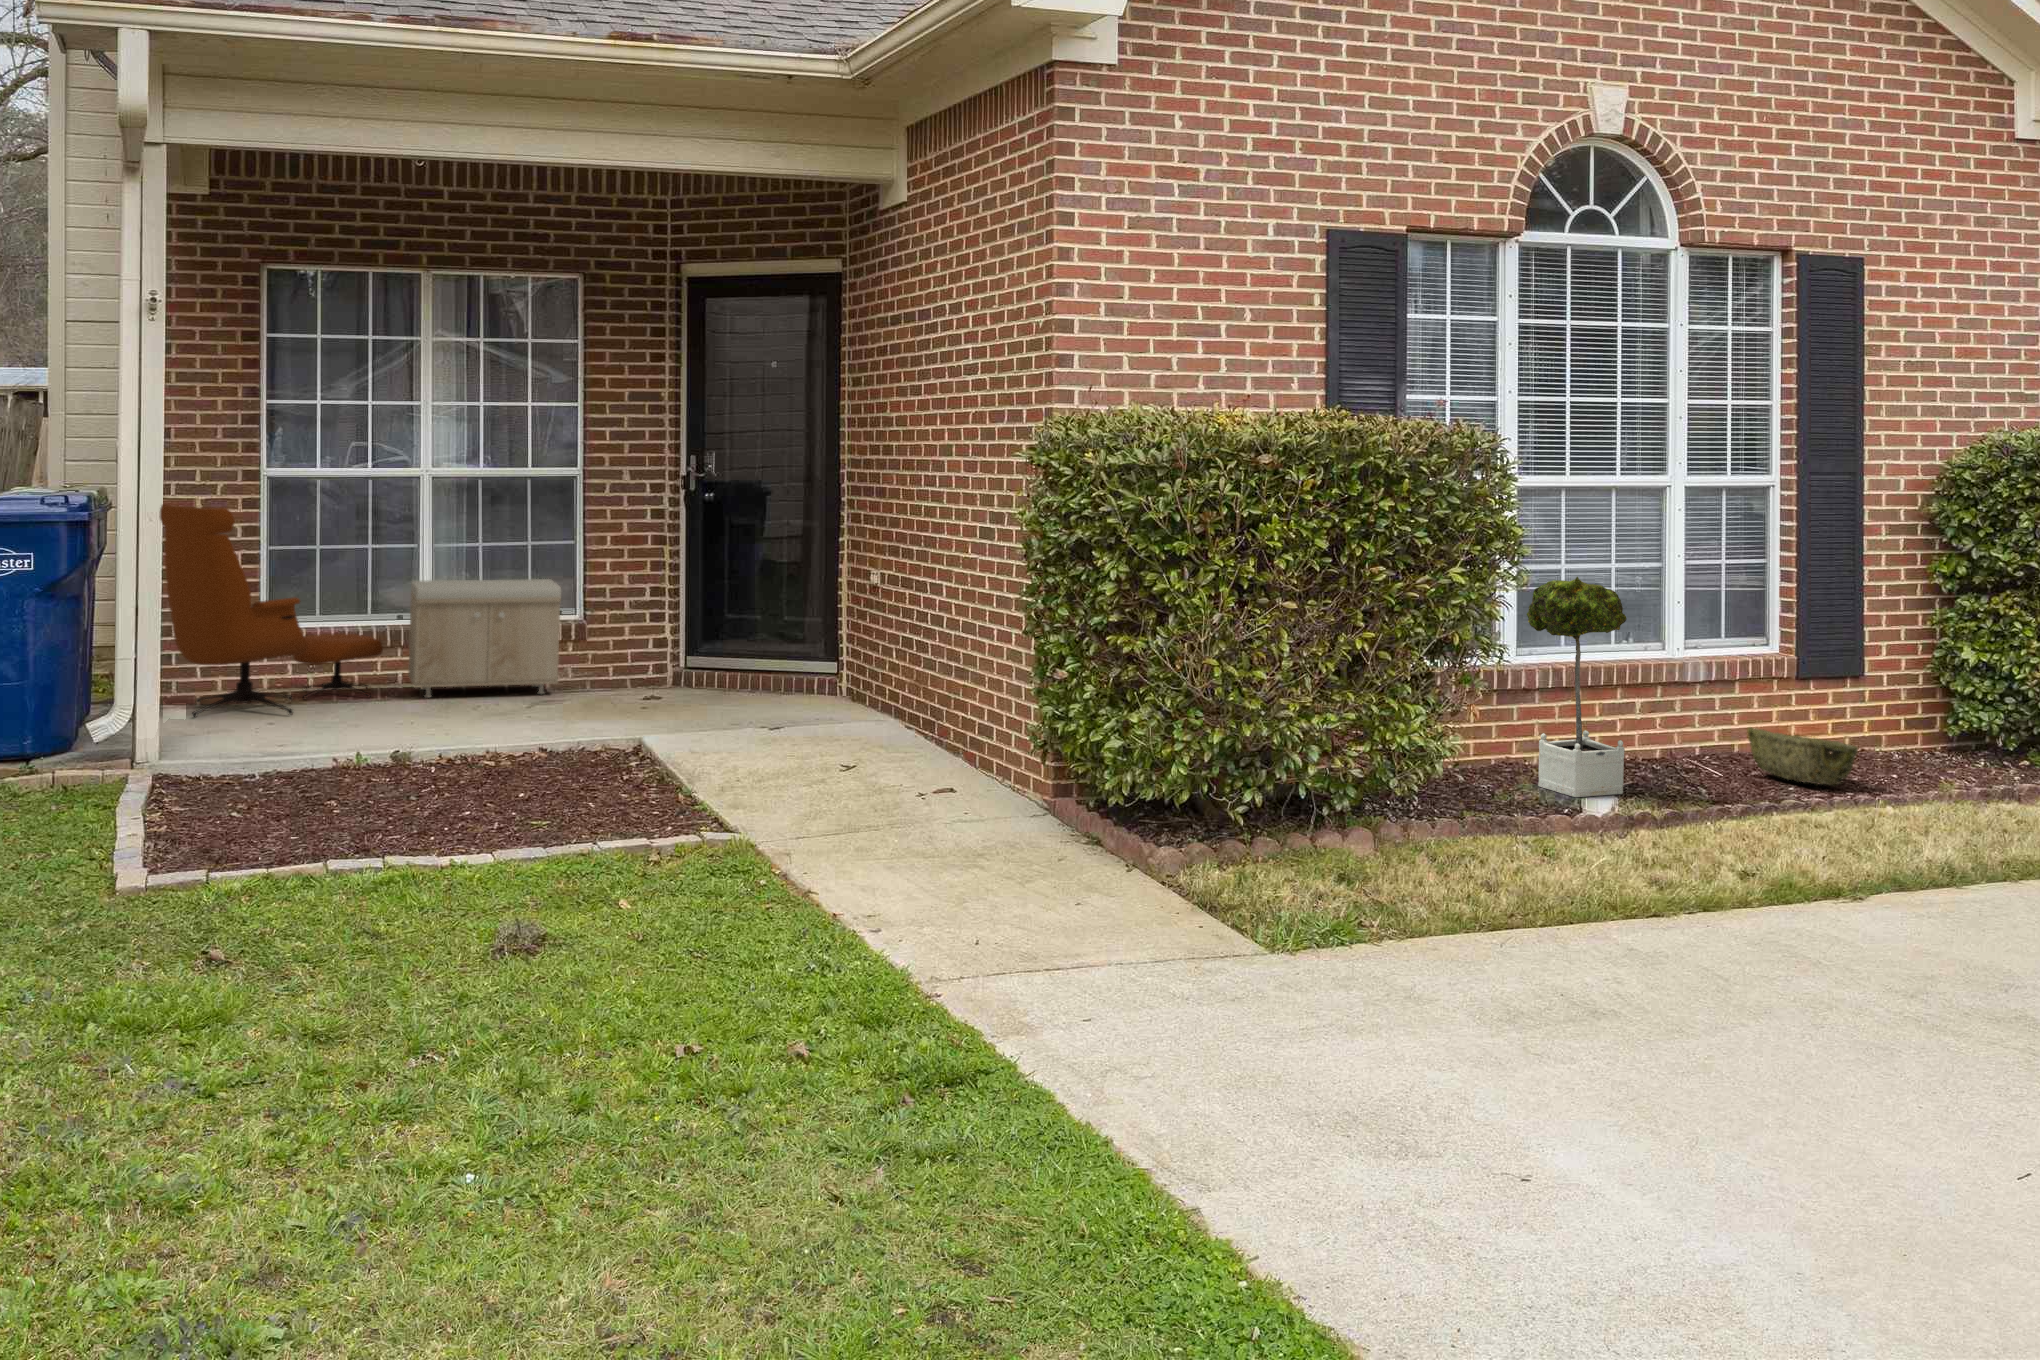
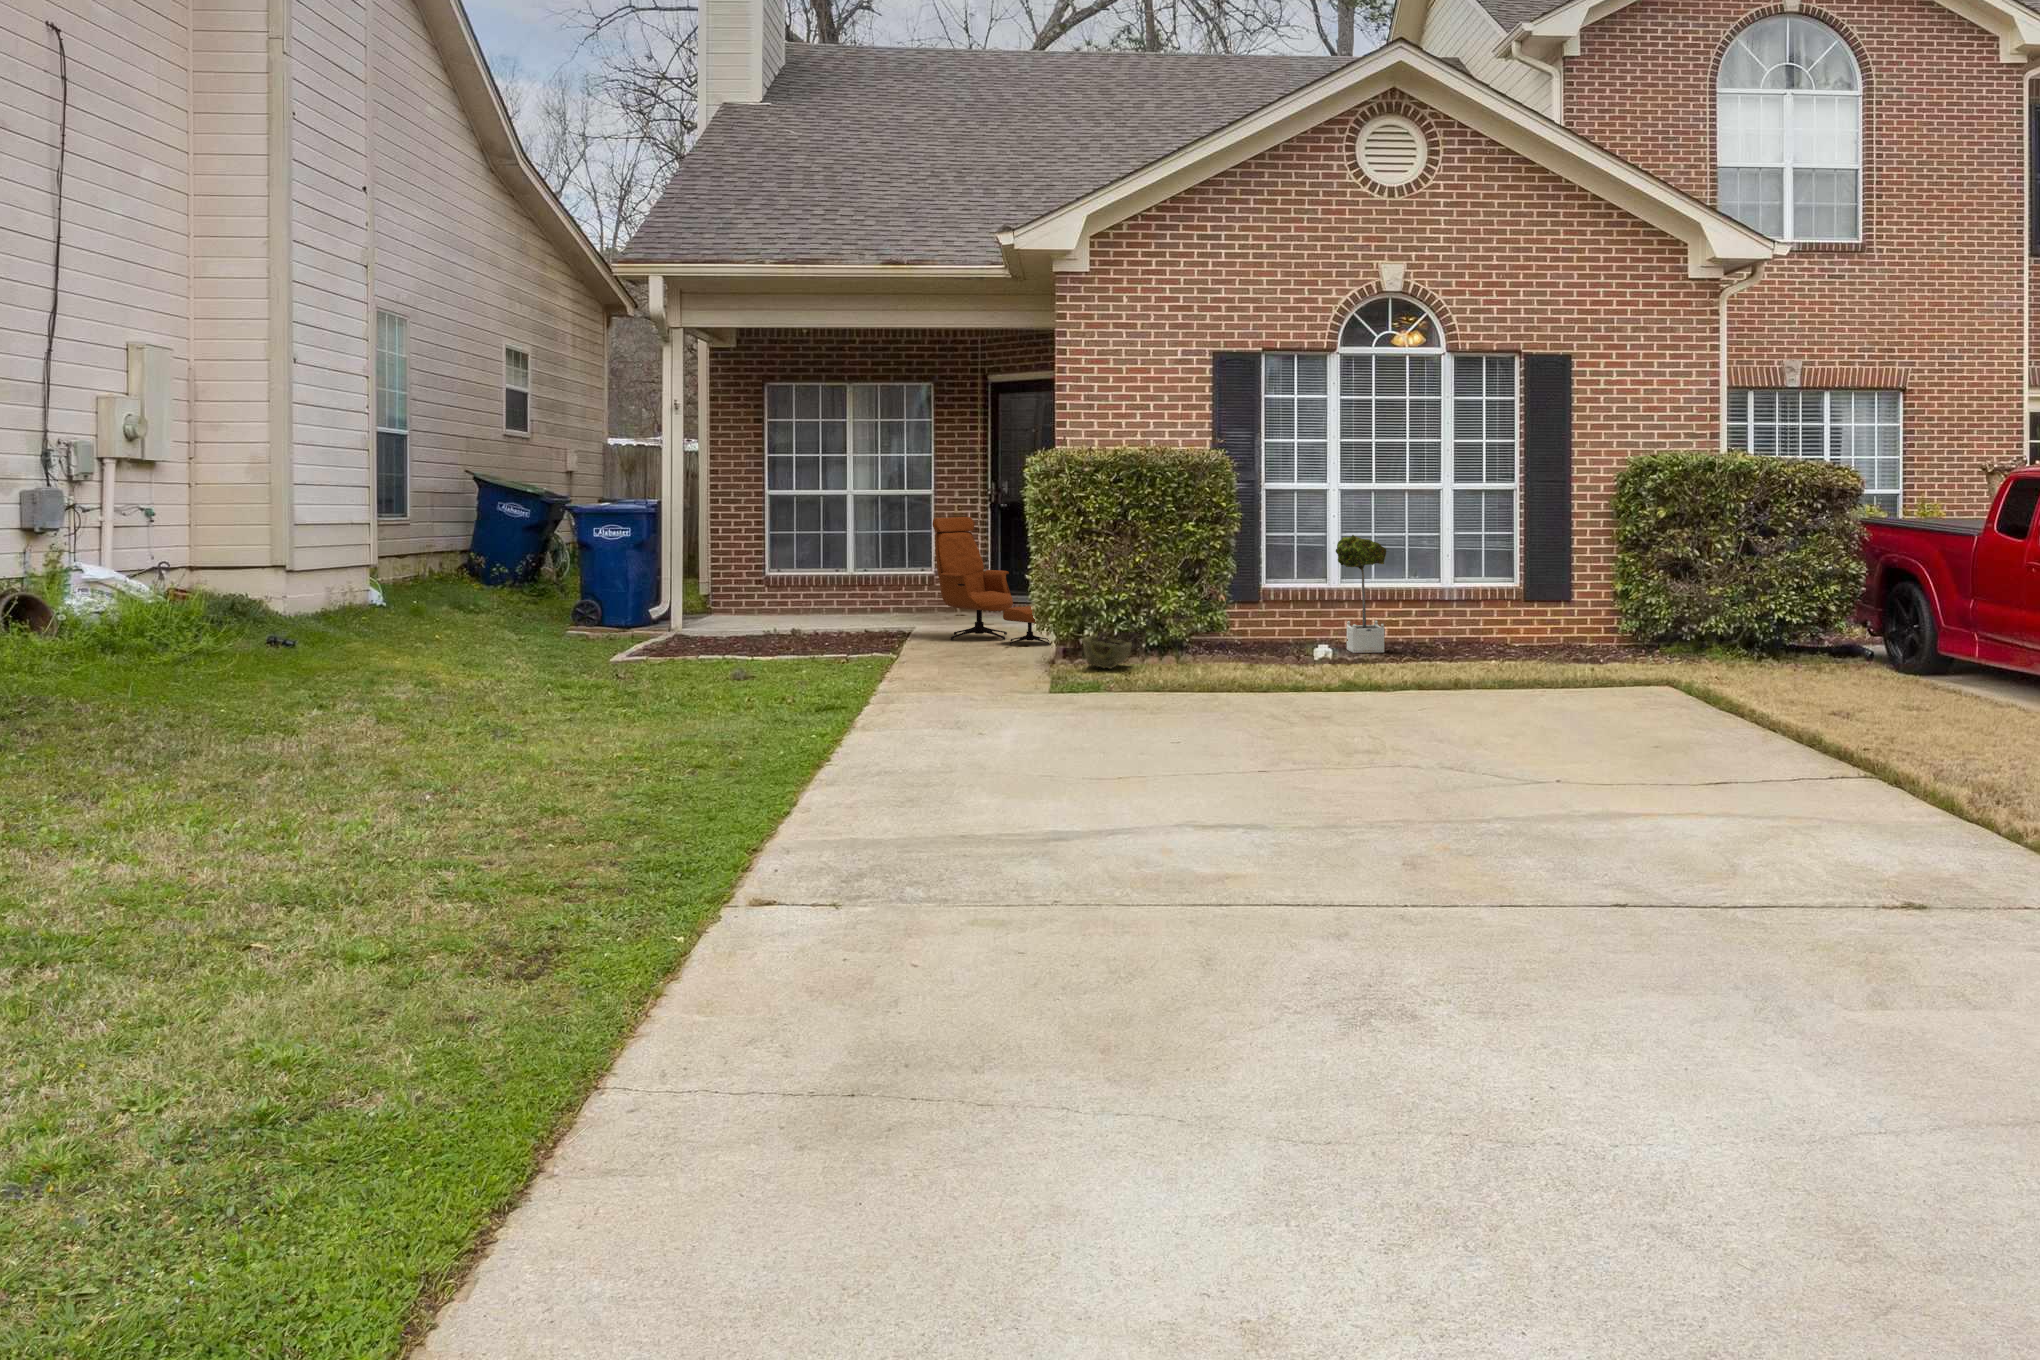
lounge chair: present [160,504,383,717] -> present [933,517,1049,645]
storage bench: present [408,579,561,698] -> none [836,552,916,612]
woven basket: present [1748,727,1858,785] -> present [1082,636,1132,669]

